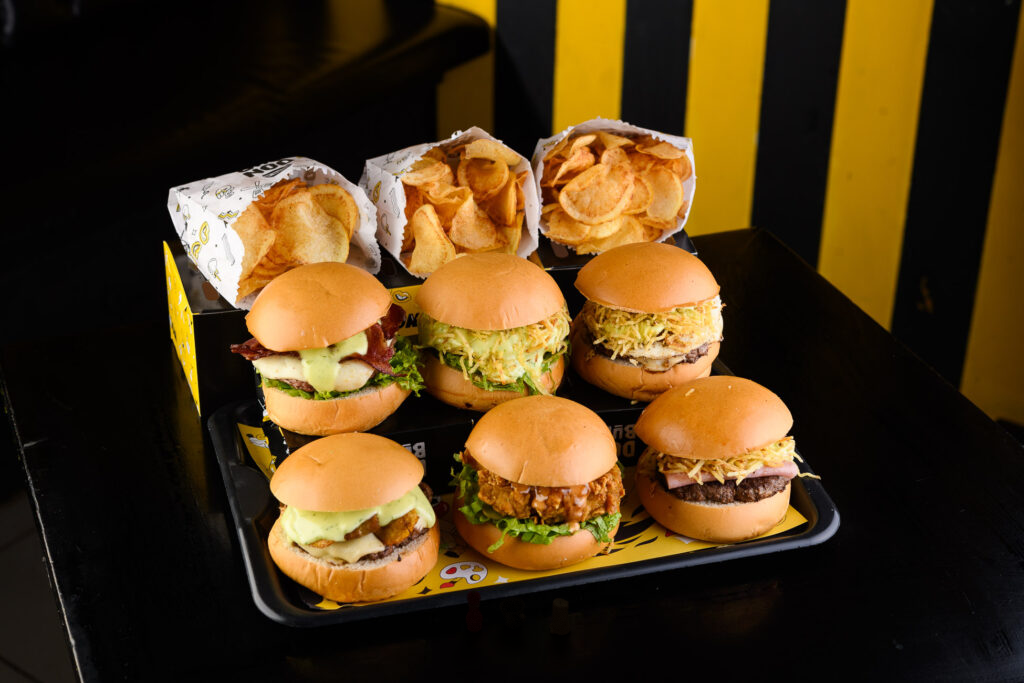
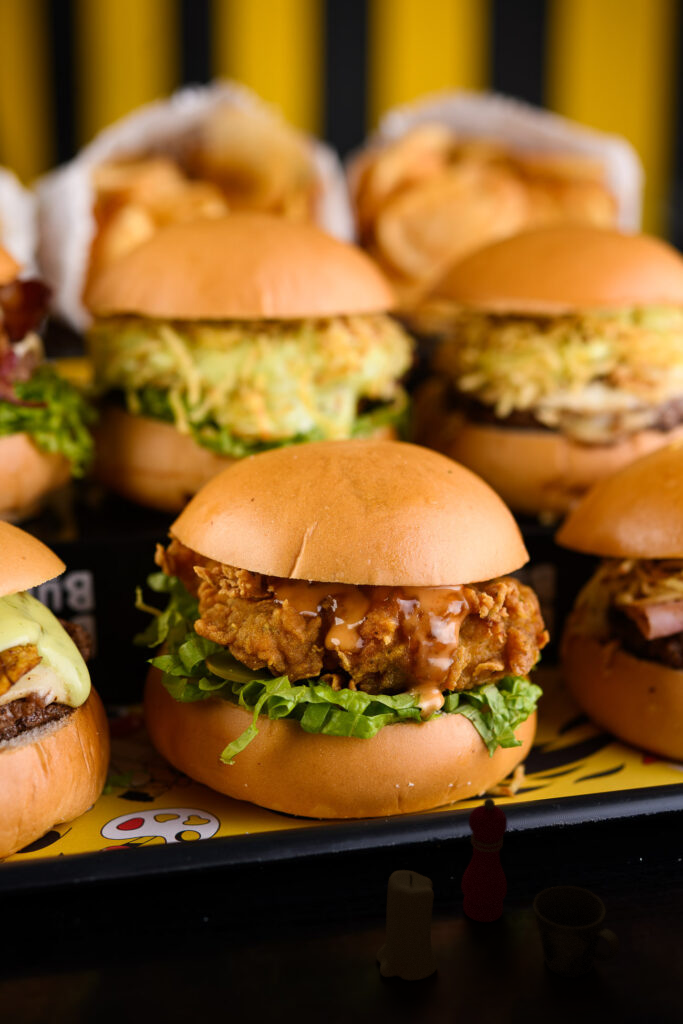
pepper mill: present [466,590,483,632] -> present [461,798,507,922]
mug: present [500,598,526,629] -> present [533,886,620,978]

